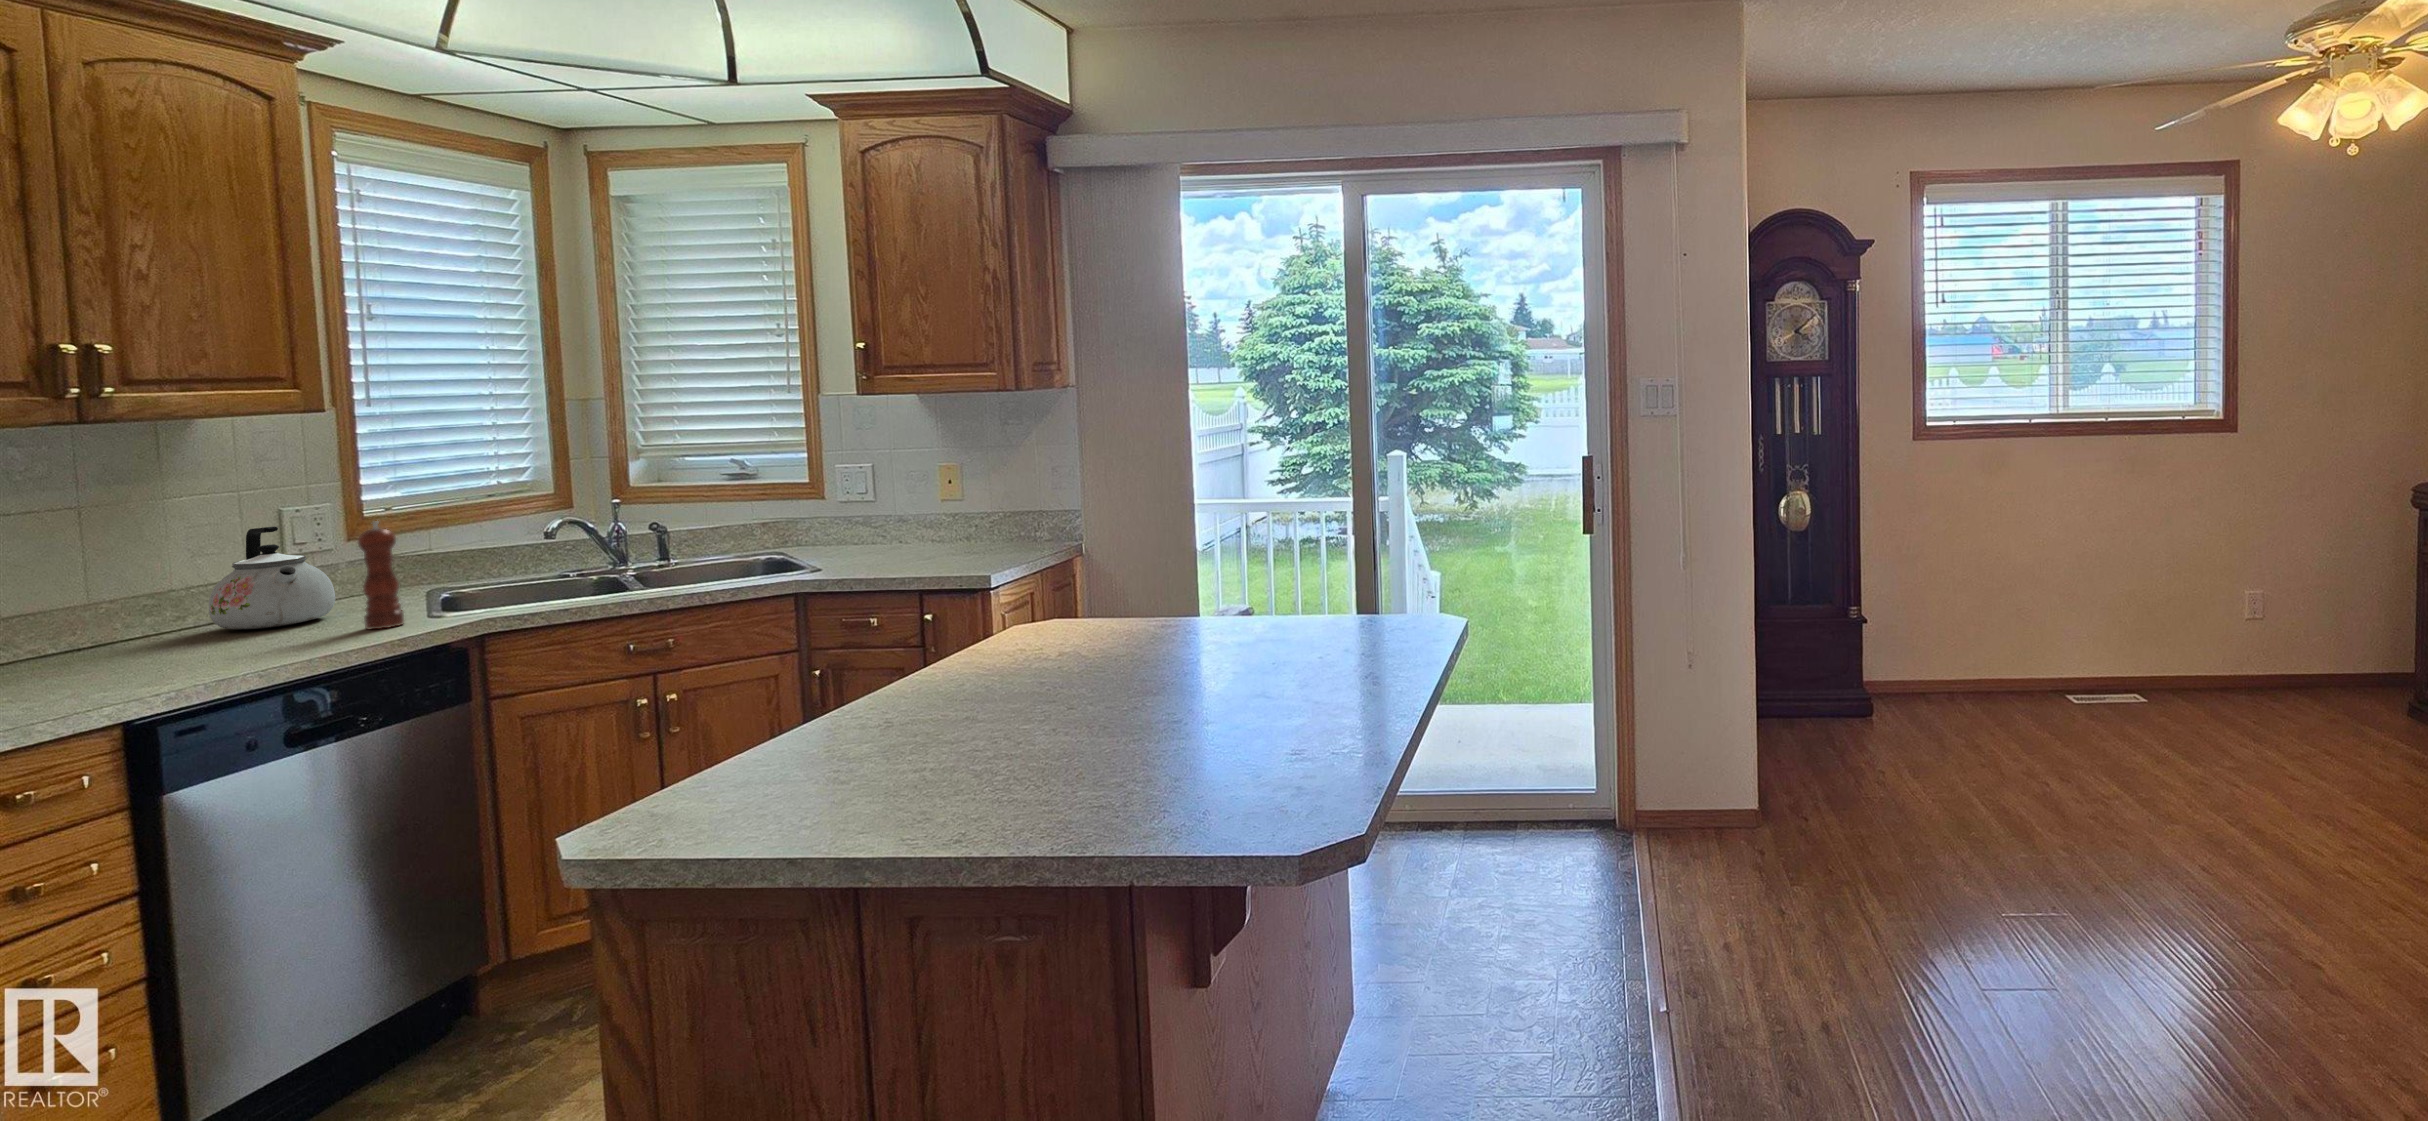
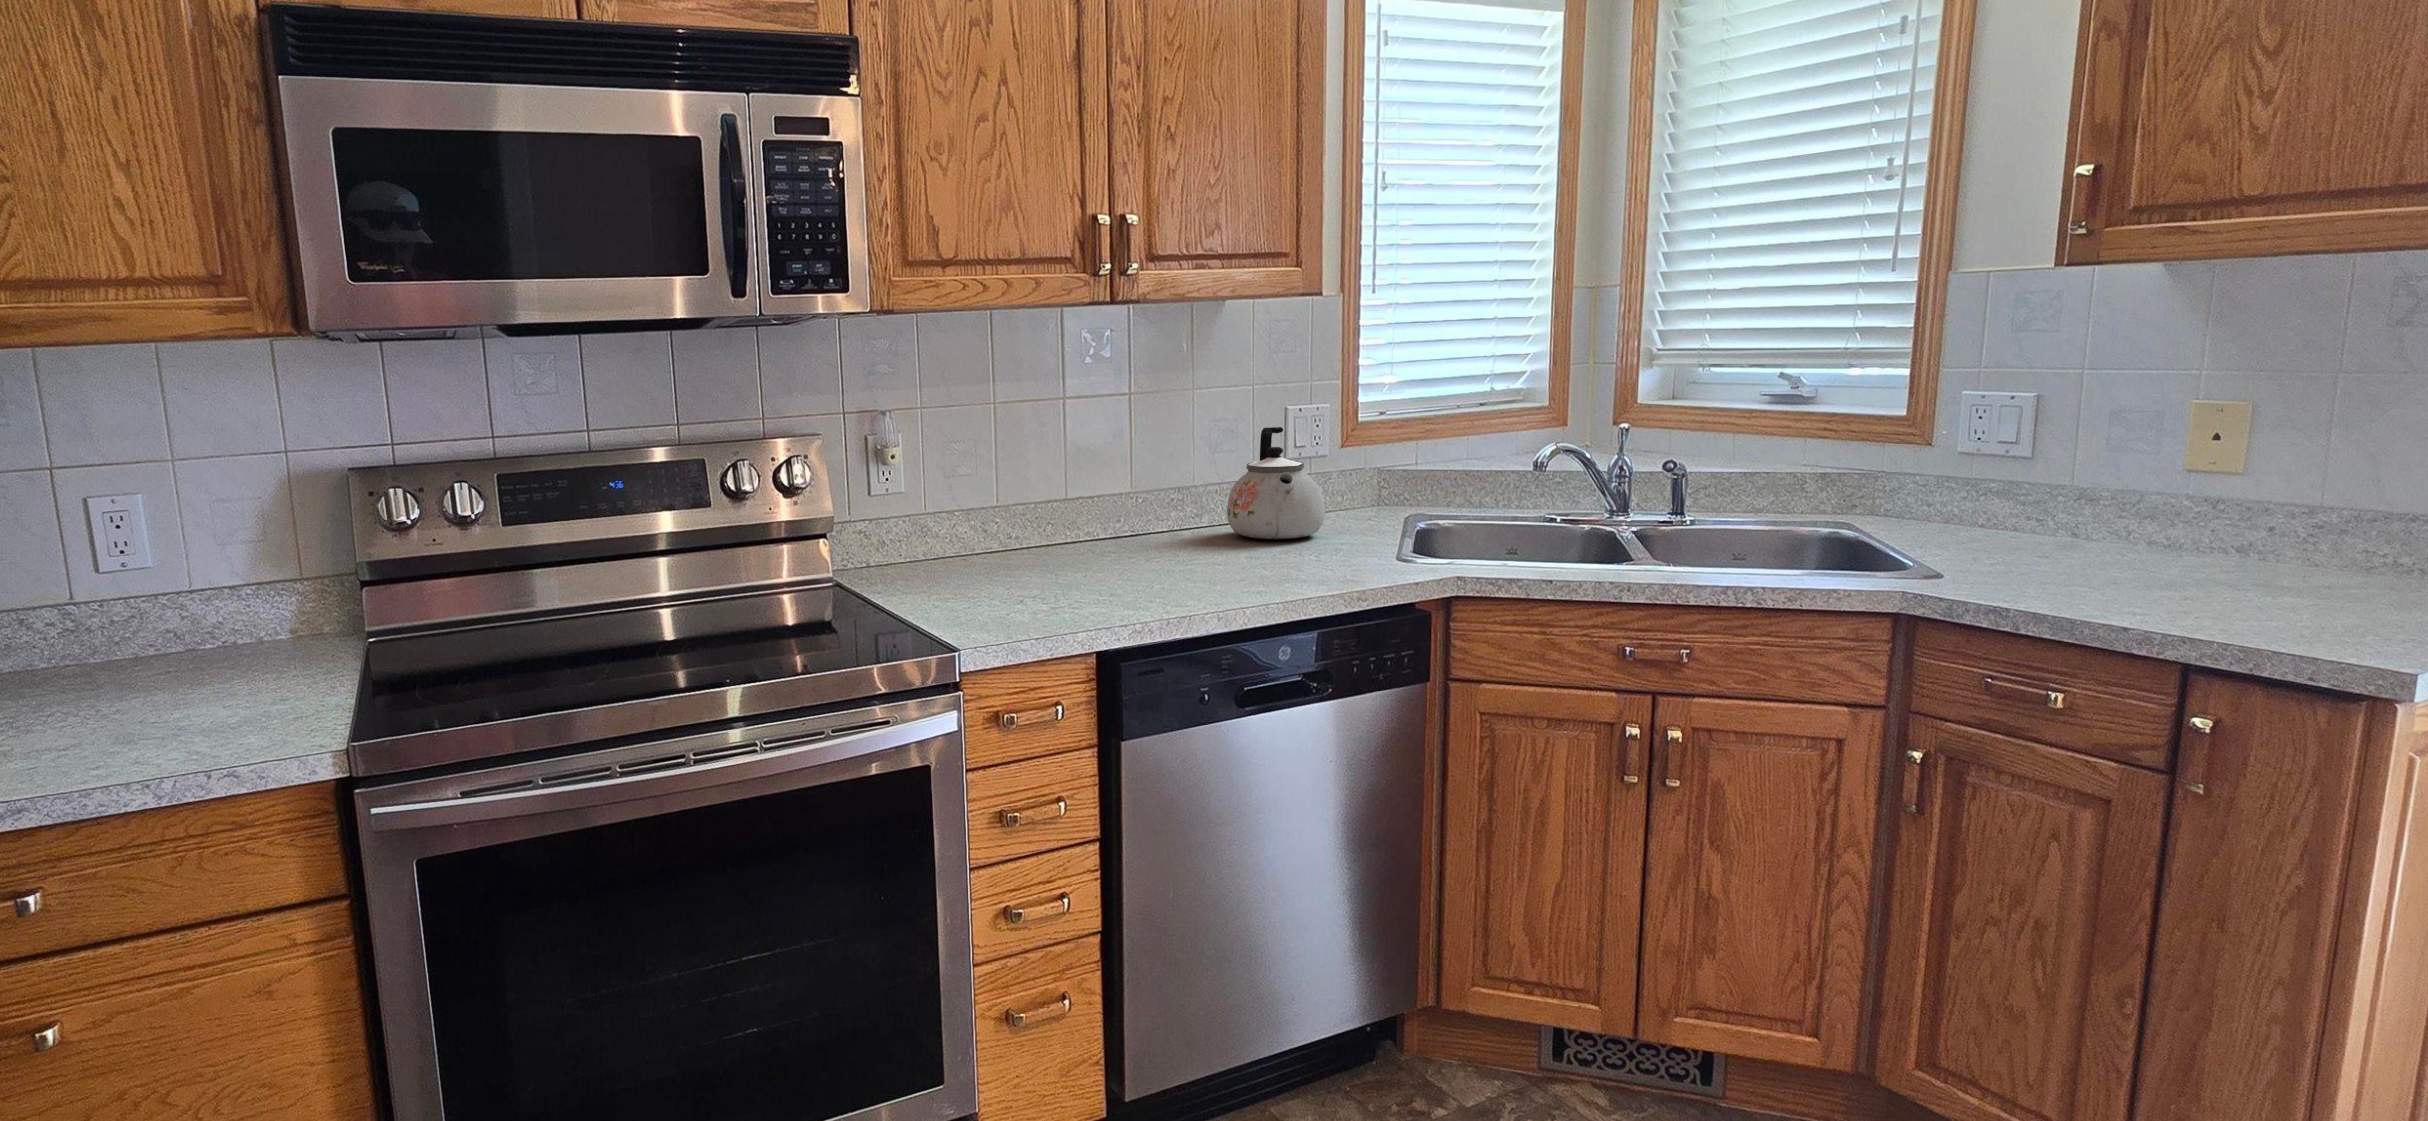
pepper mill: present [358,522,404,629] -> none [1342,430,1378,563]

